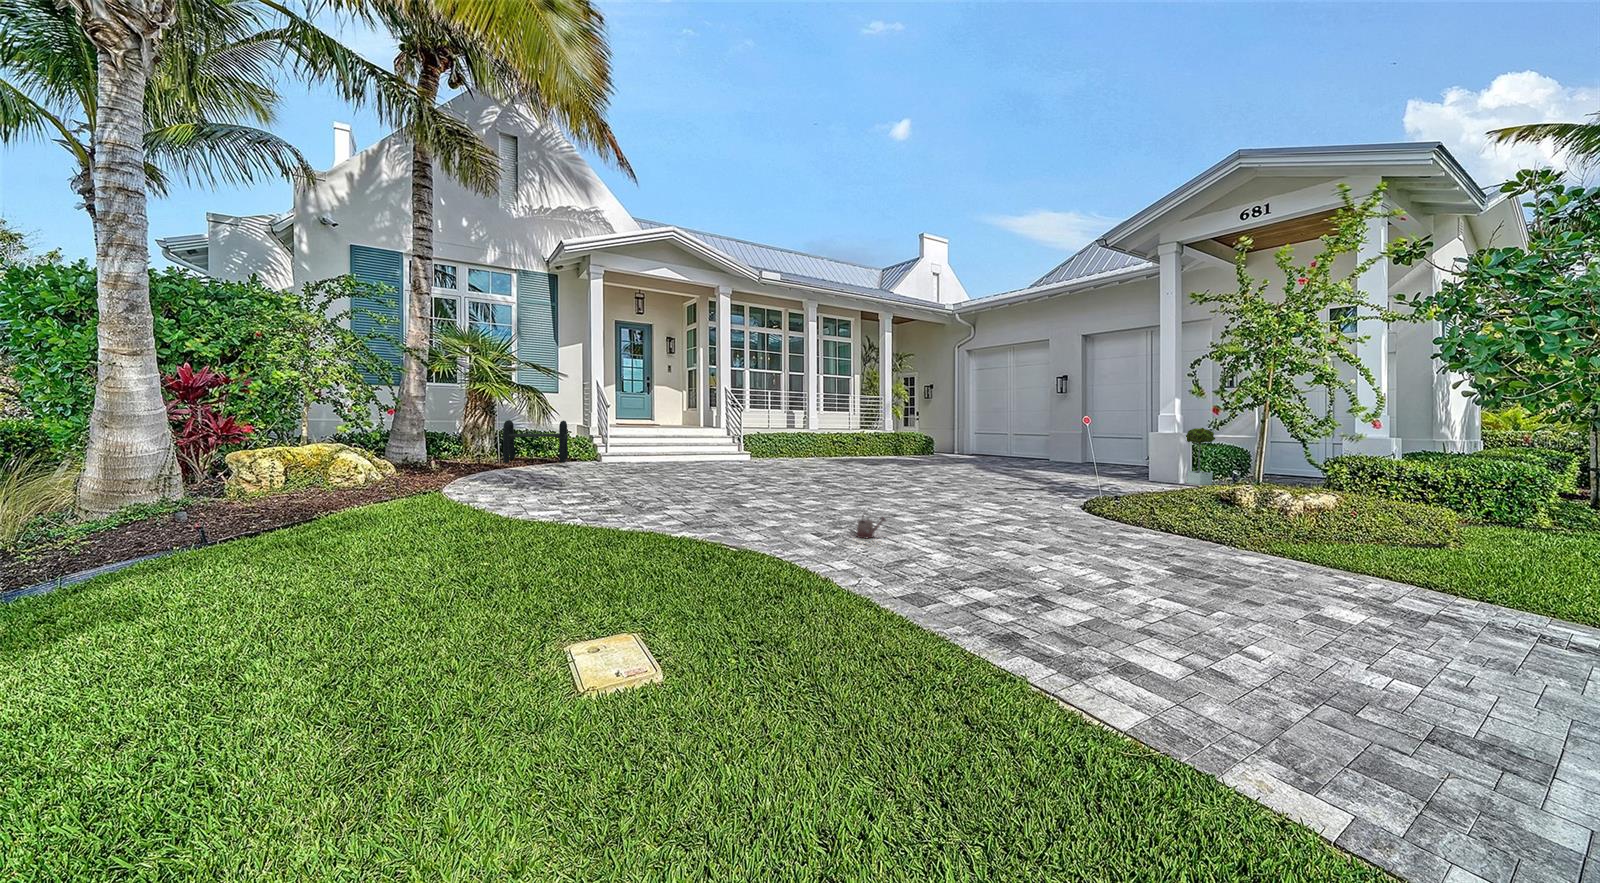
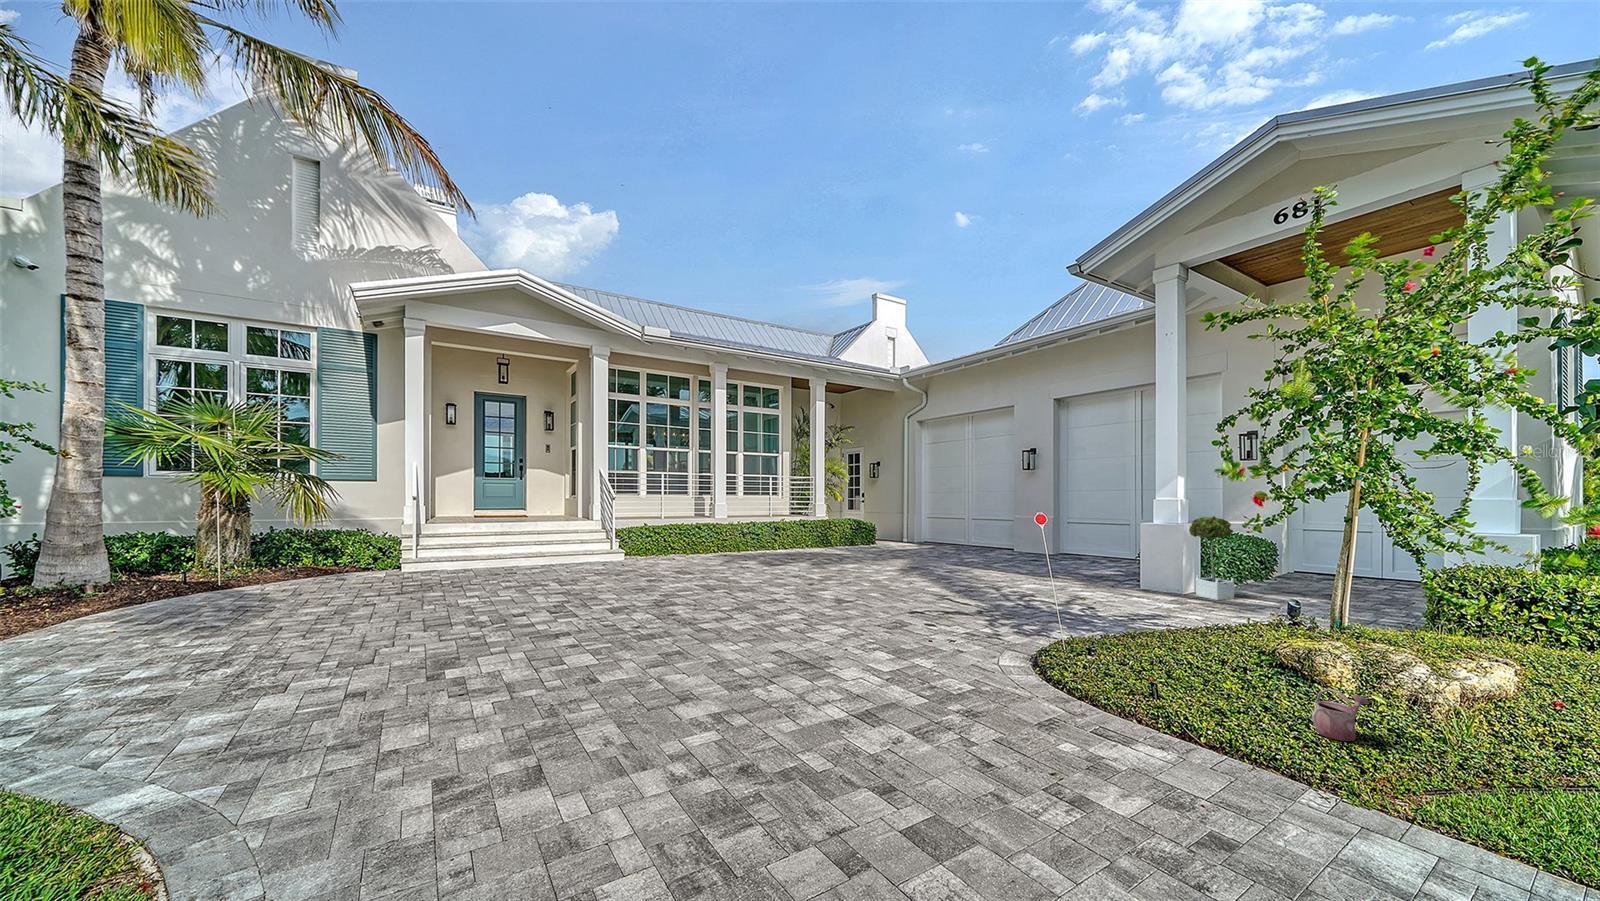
bench: present [503,420,568,463] -> none [235,520,350,583]
watering can: present [856,512,886,538] -> present [1312,688,1369,741]

